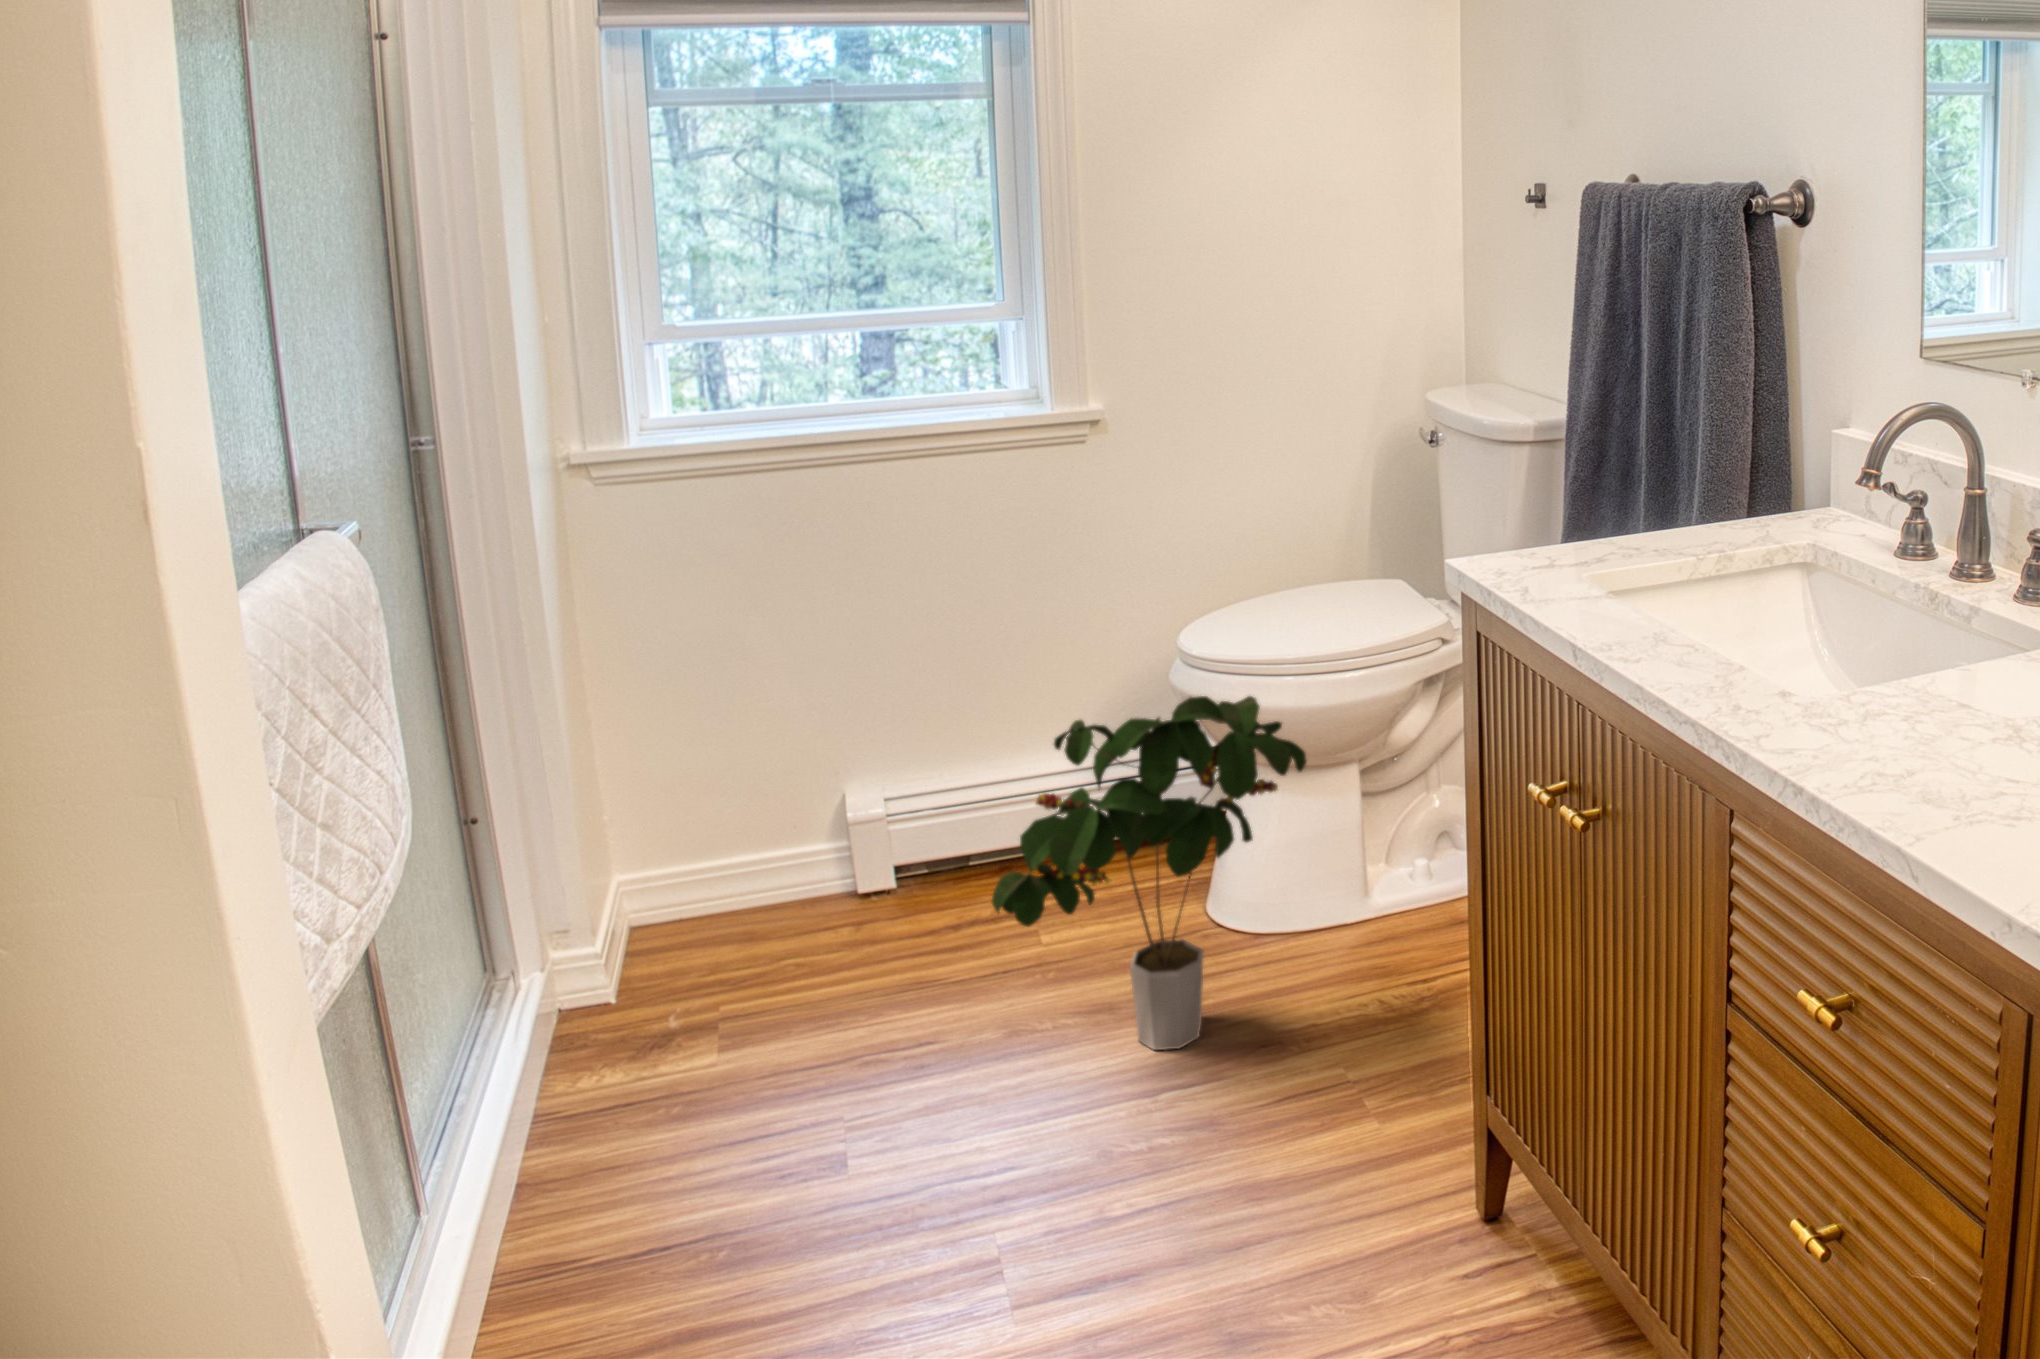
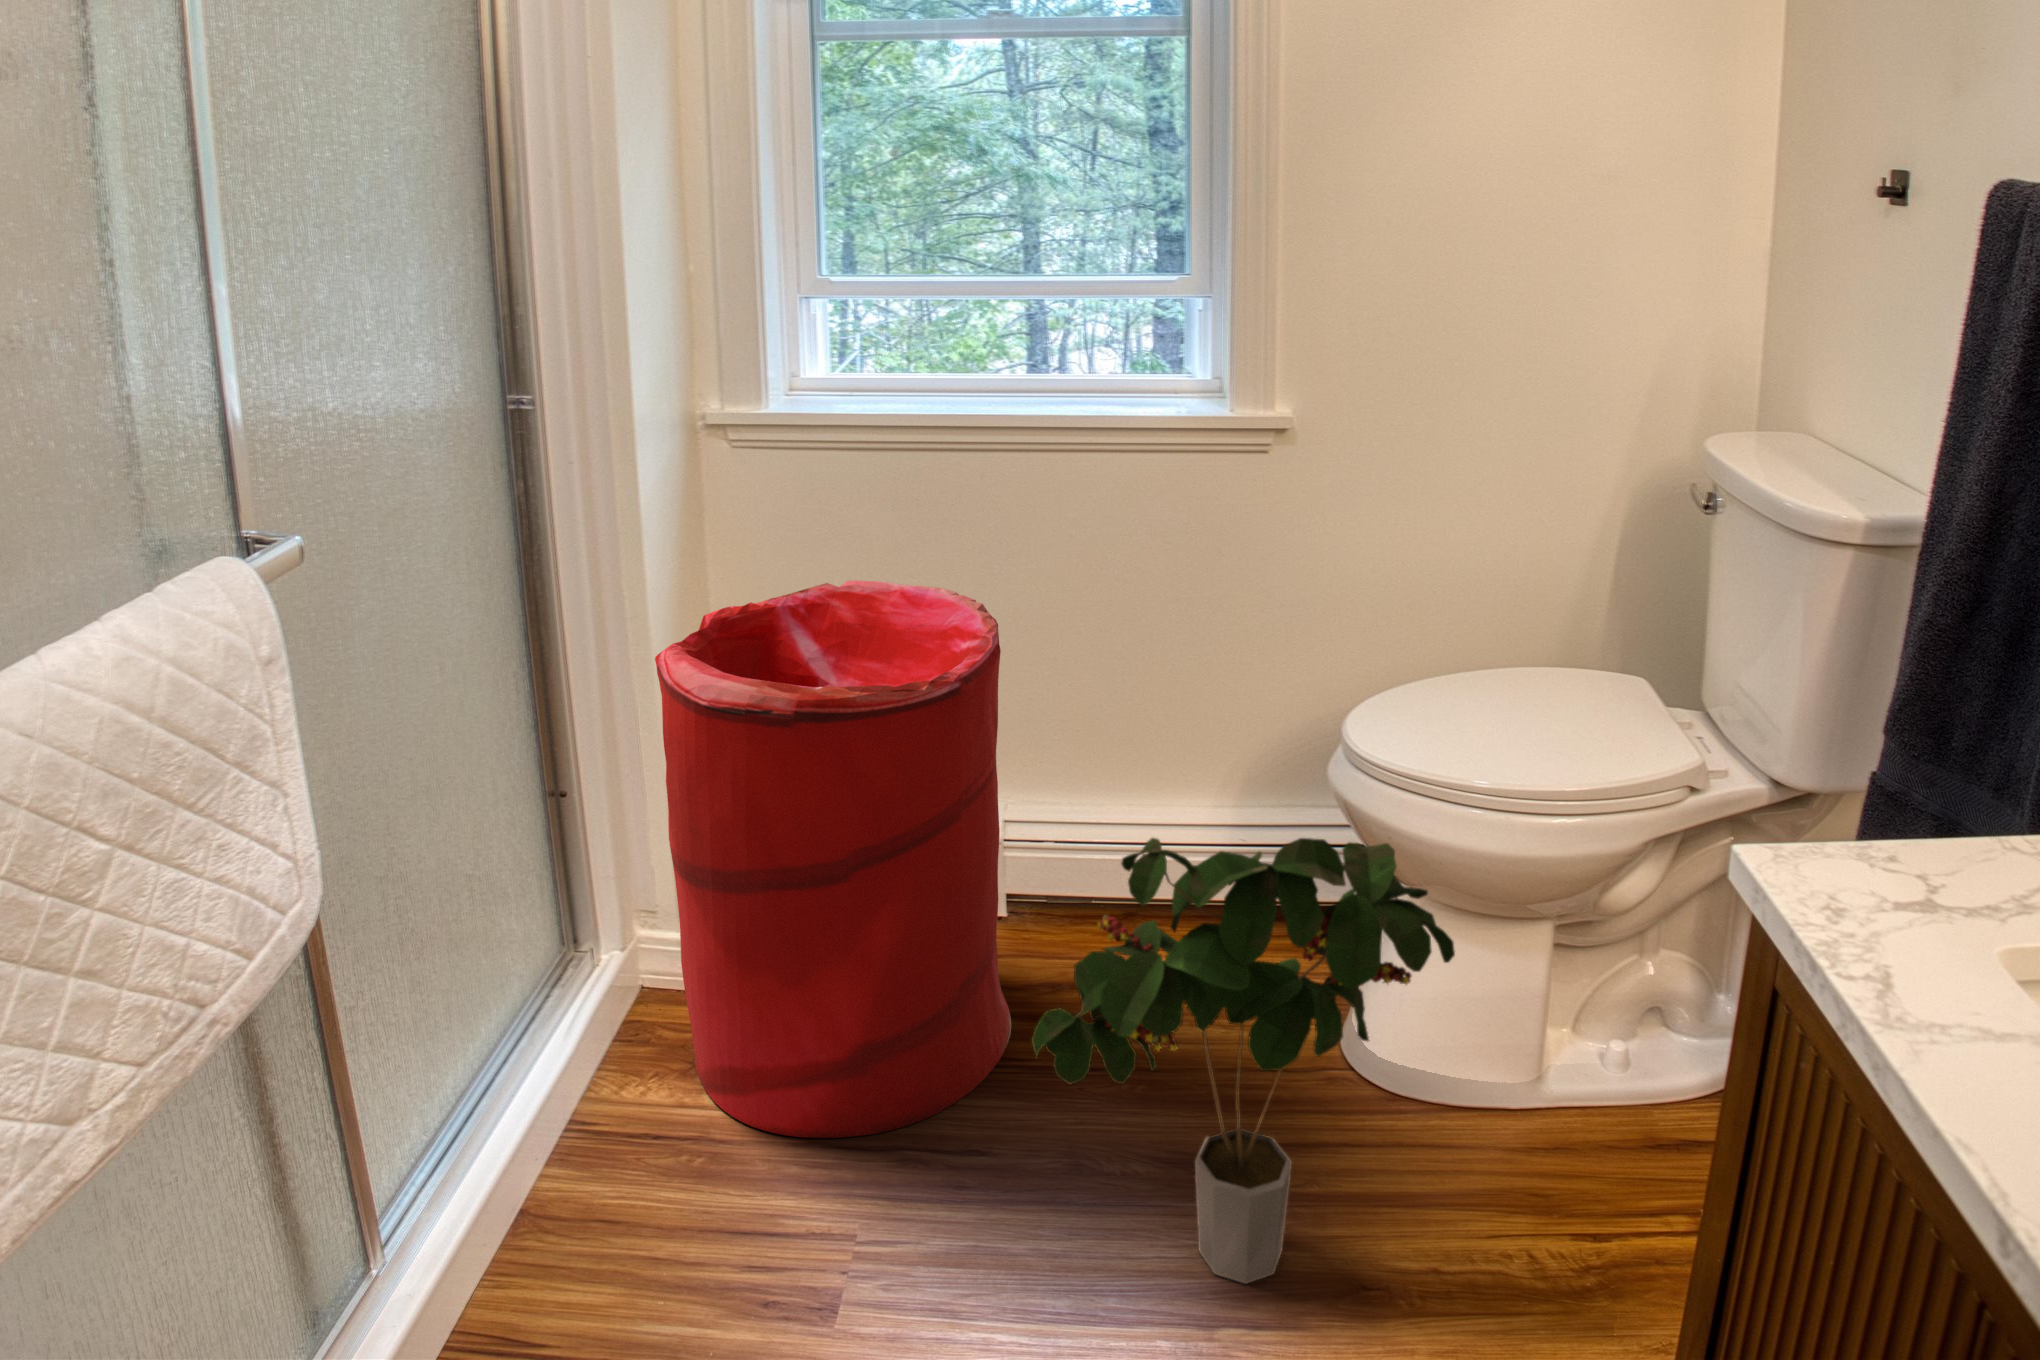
laundry hamper: none [566,586,936,1074] -> present [655,580,1011,1138]

